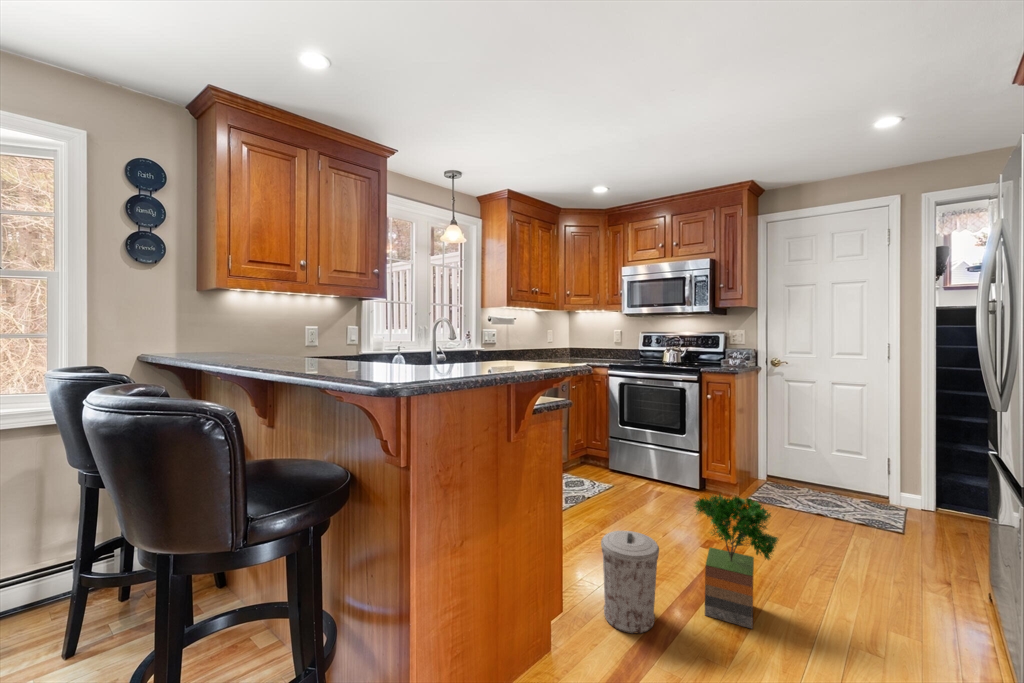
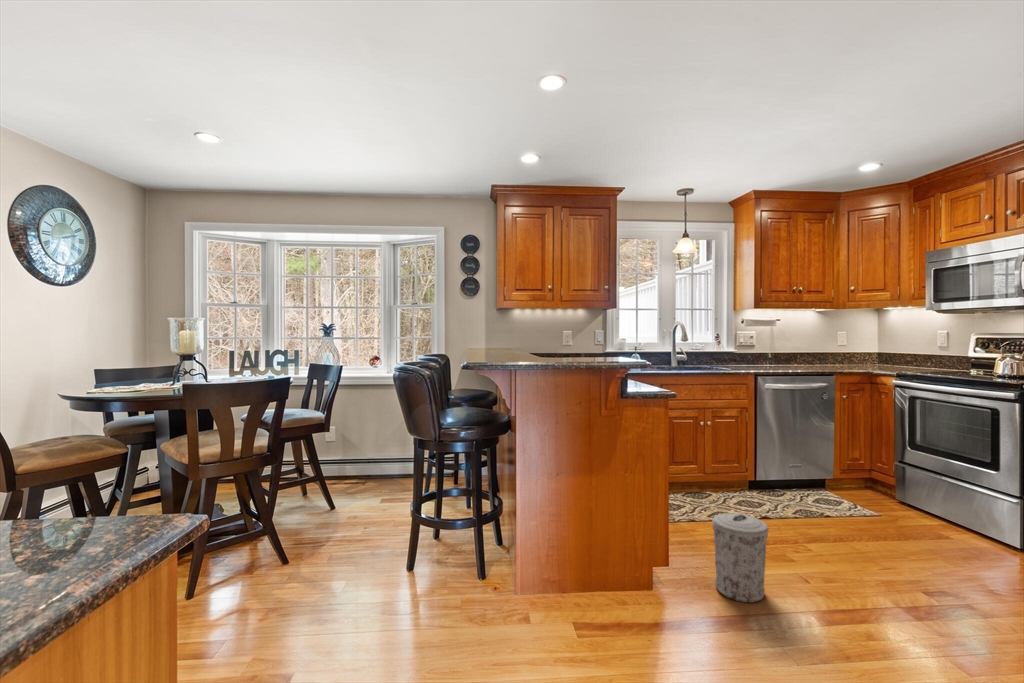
potted tree: present [694,495,778,629] -> none [819,500,921,645]

